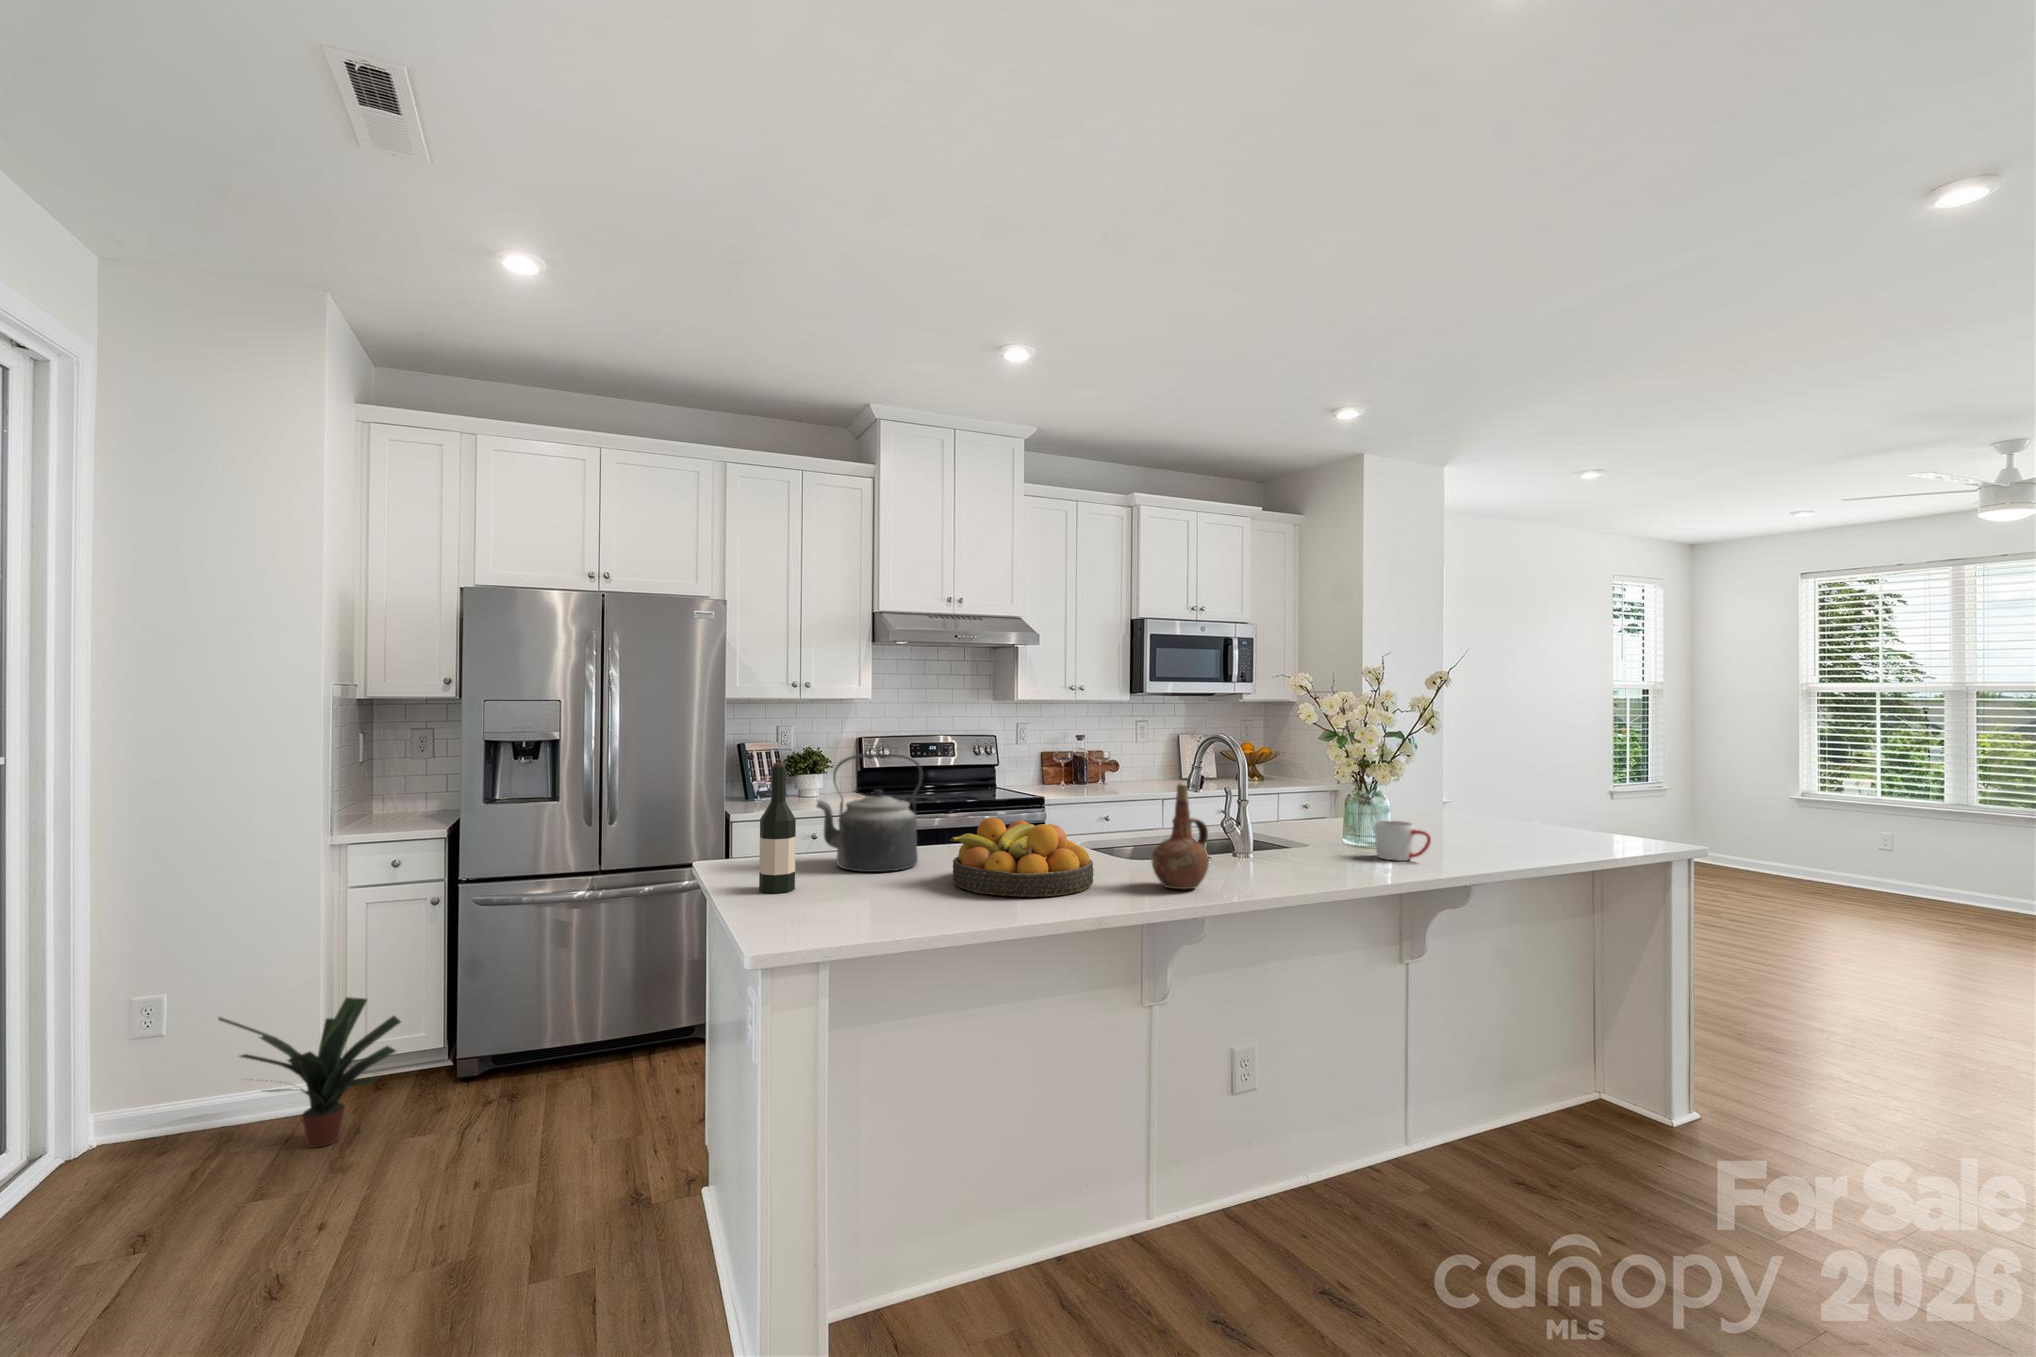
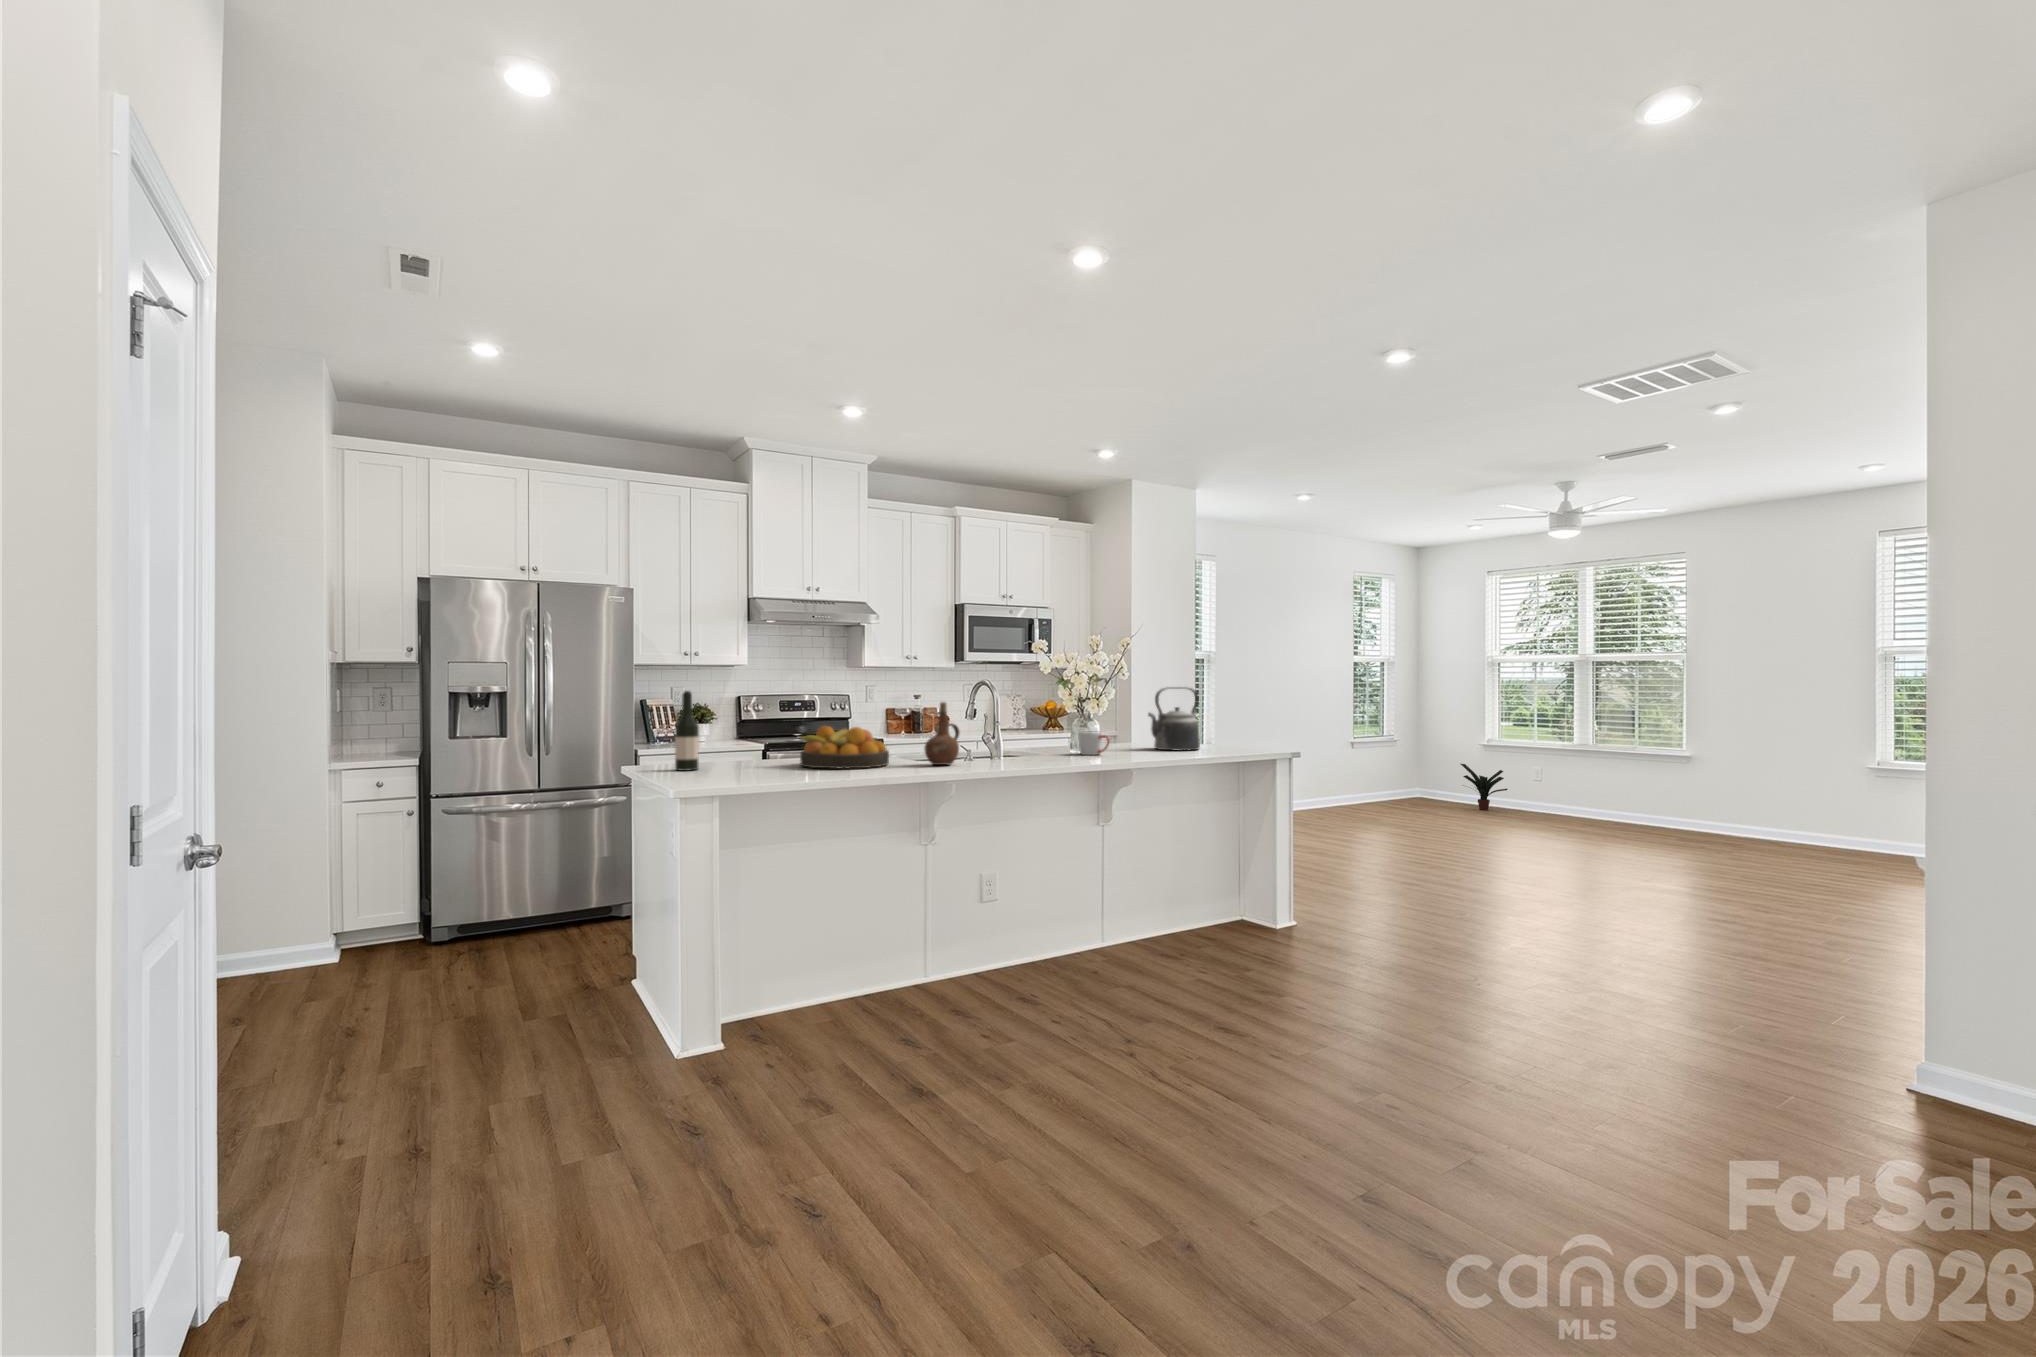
kettle: present [817,754,923,872] -> present [1148,687,1200,750]
potted plant: present [218,997,400,1148] -> present [1461,764,1507,810]

